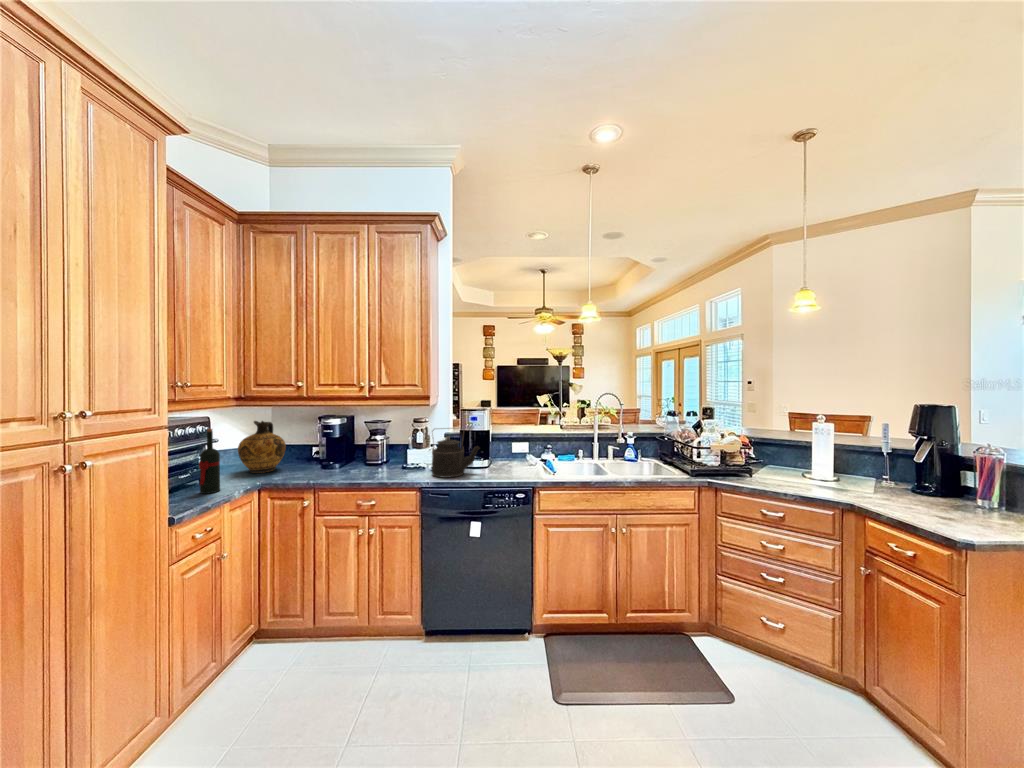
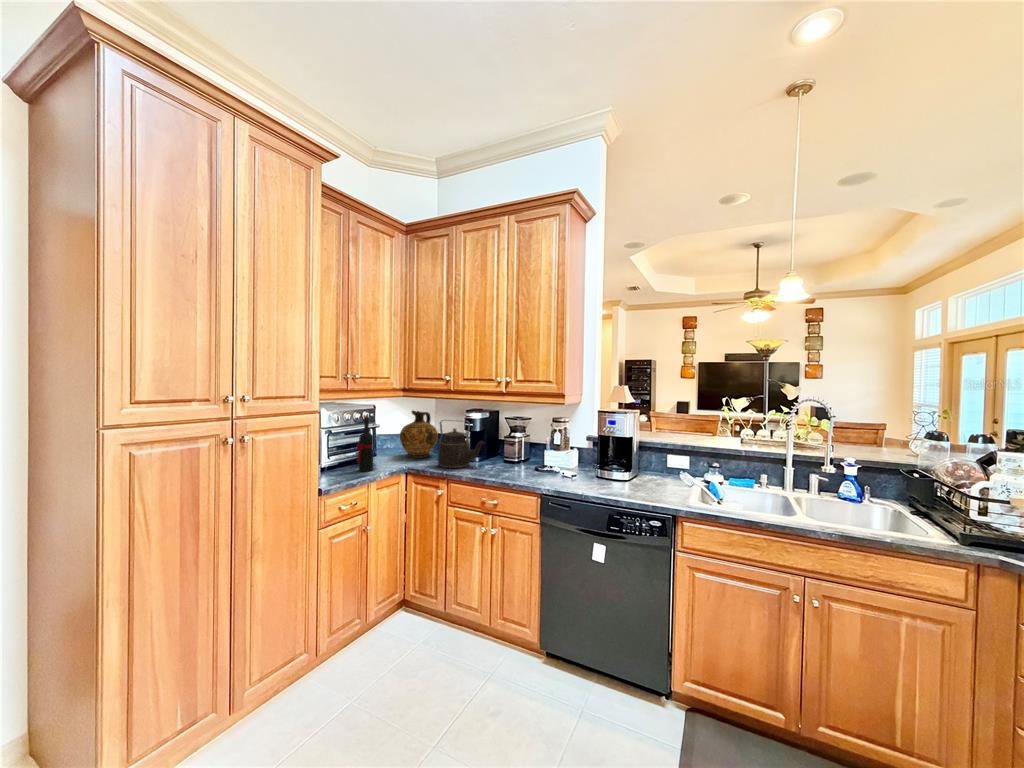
kettle: present [431,428,480,478] -> present [438,420,485,468]

